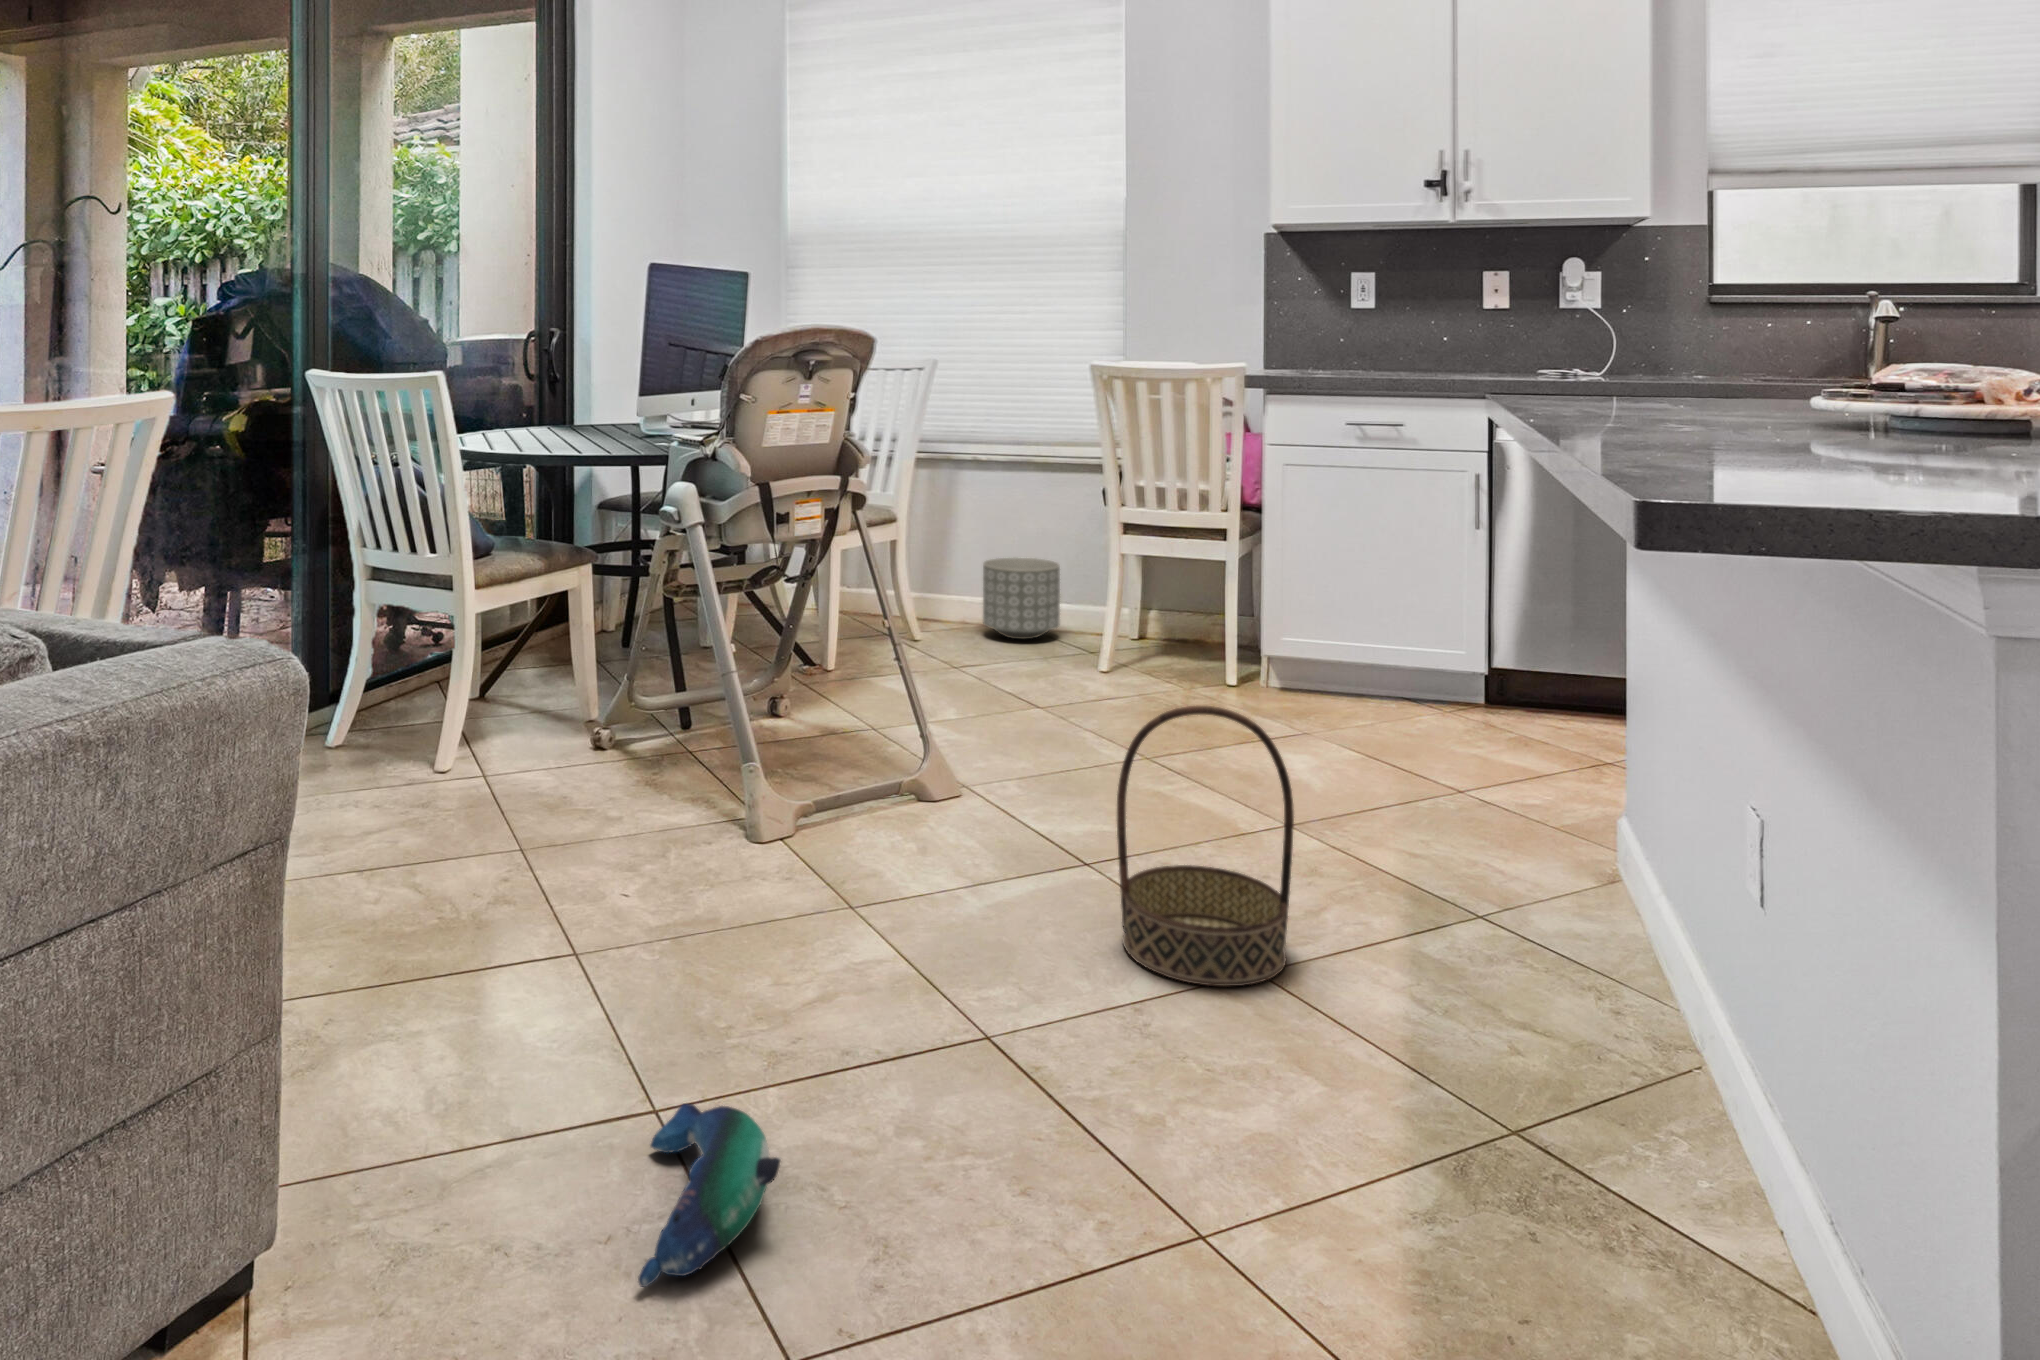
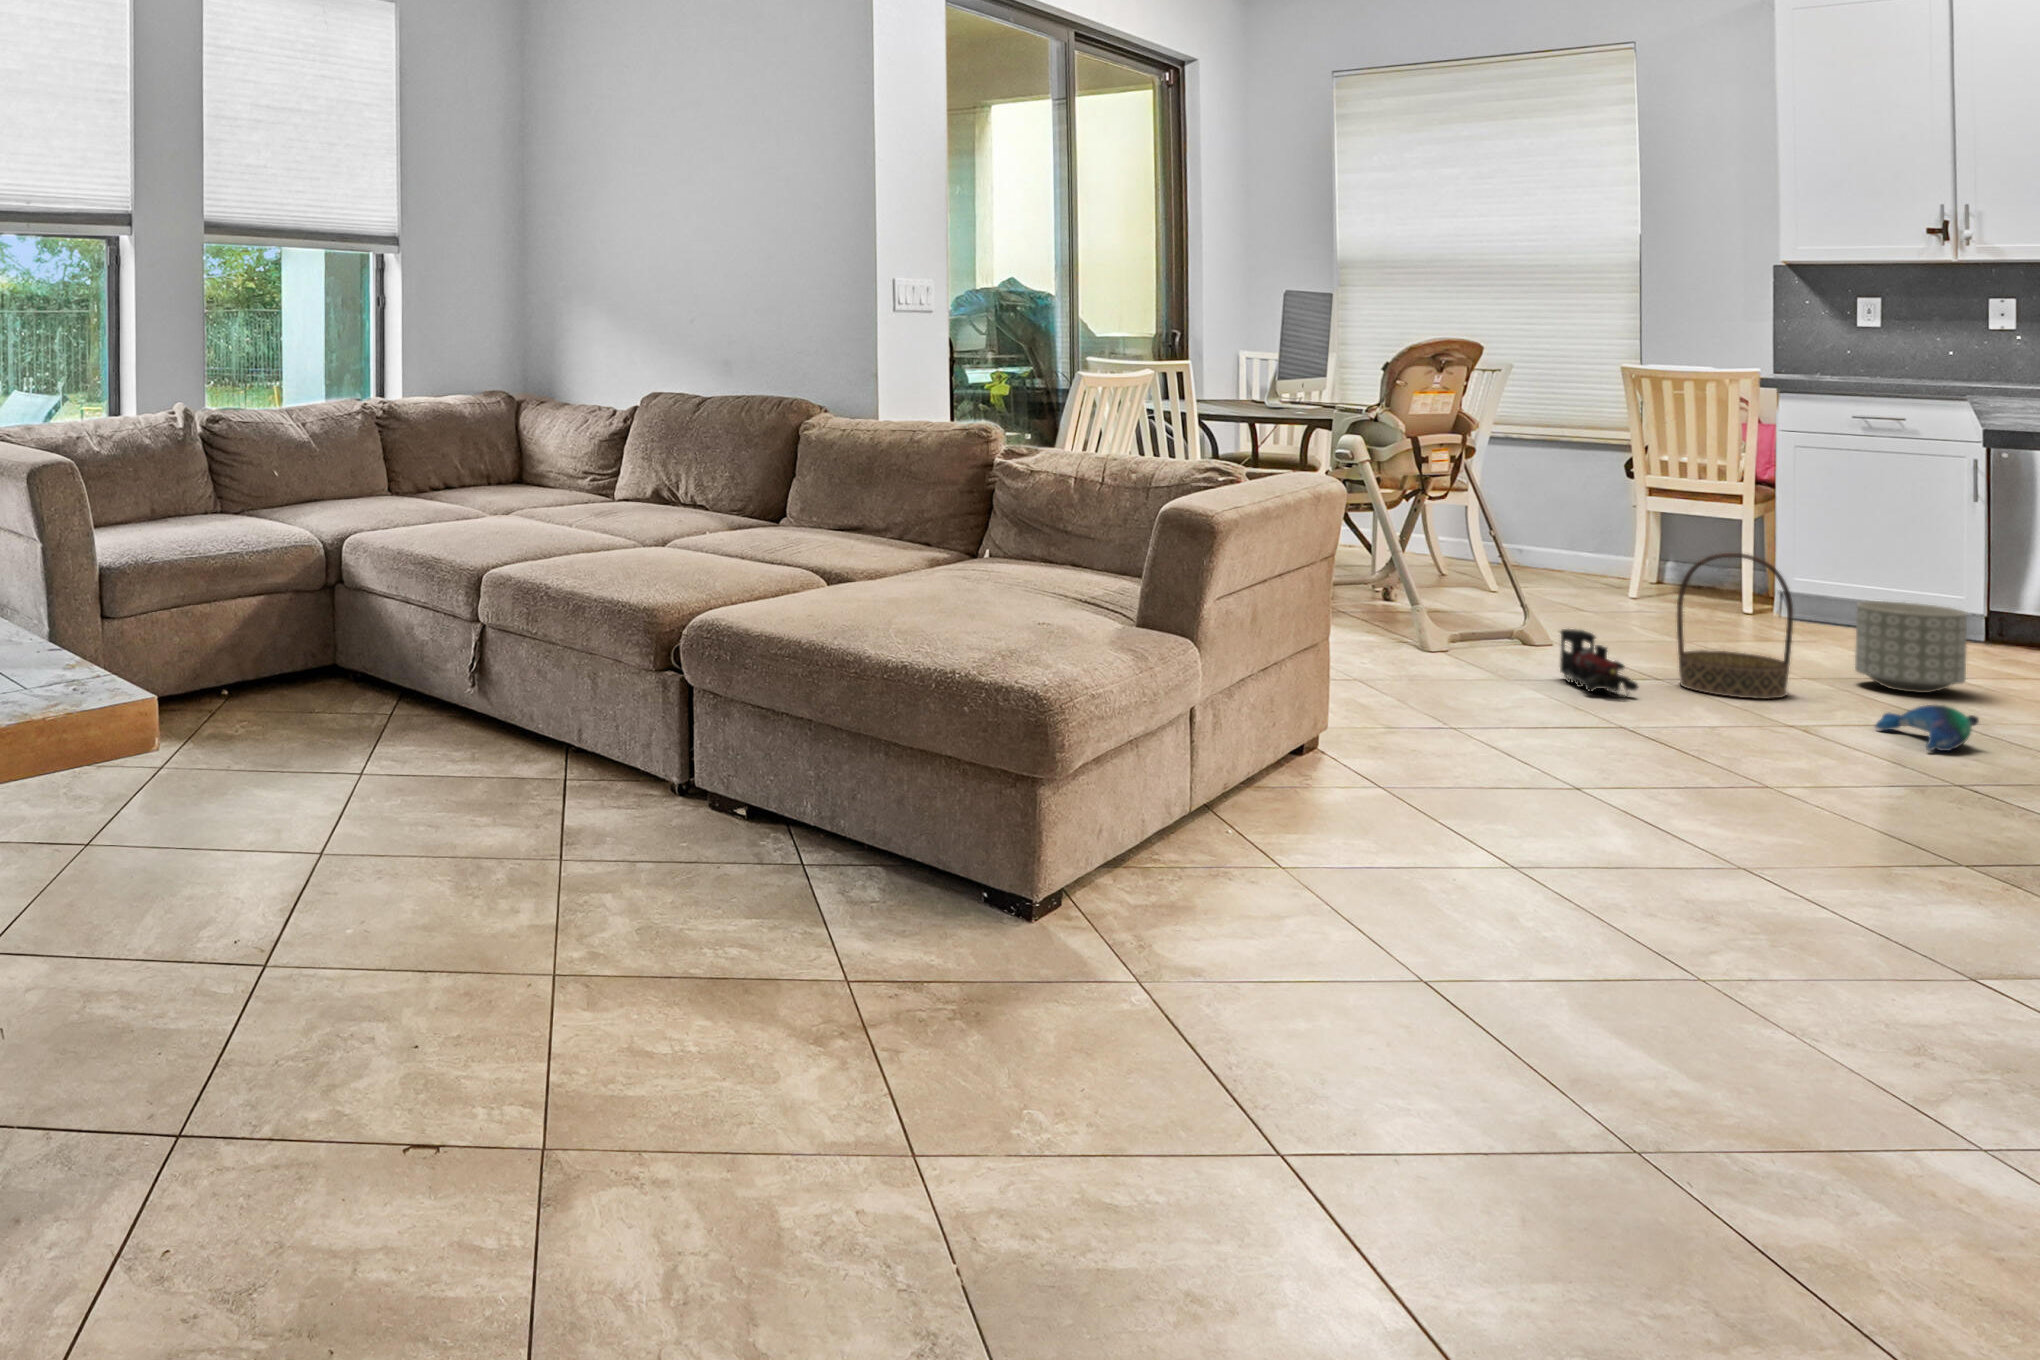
planter: present [983,557,1060,639] -> present [1855,601,1967,693]
toy train: none [931,855,1044,1037] -> present [1560,629,1638,693]
plush toy: present [638,1103,781,1287] -> present [1875,705,1979,751]

